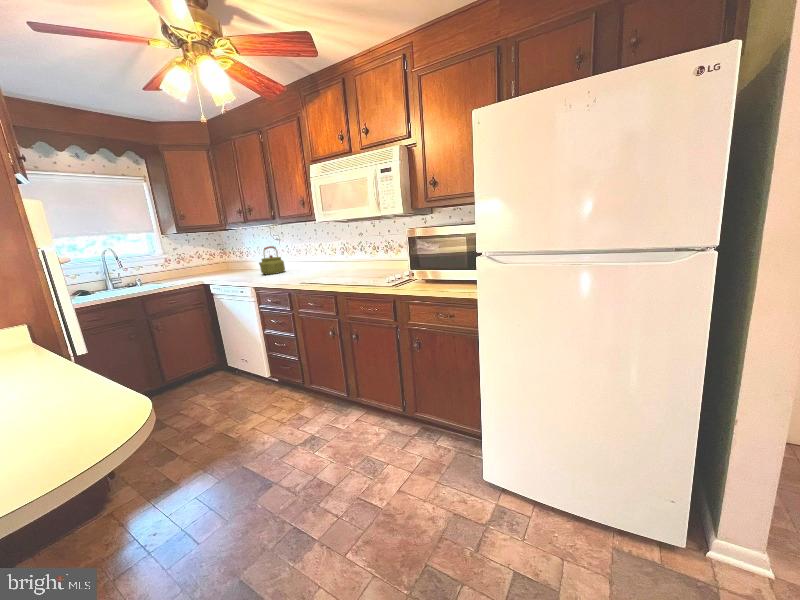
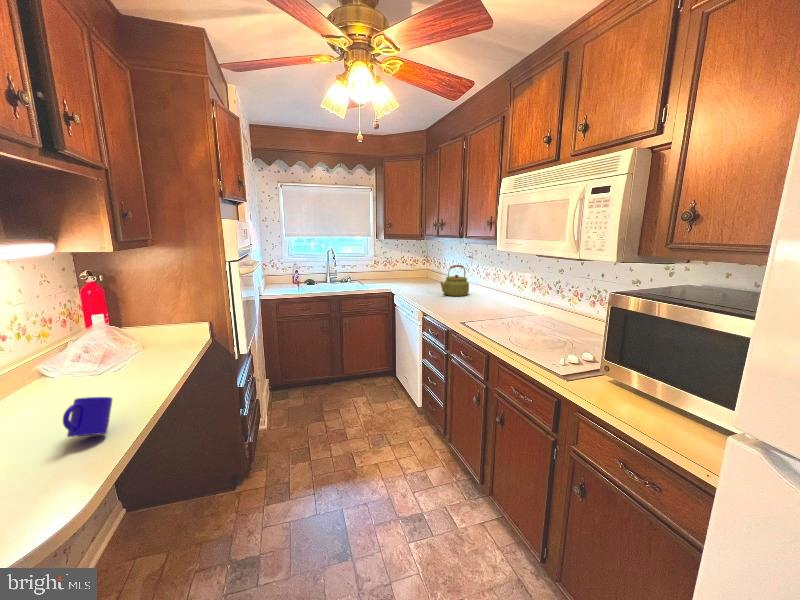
mug: none [23,352,75,397] -> present [63,397,112,437]

